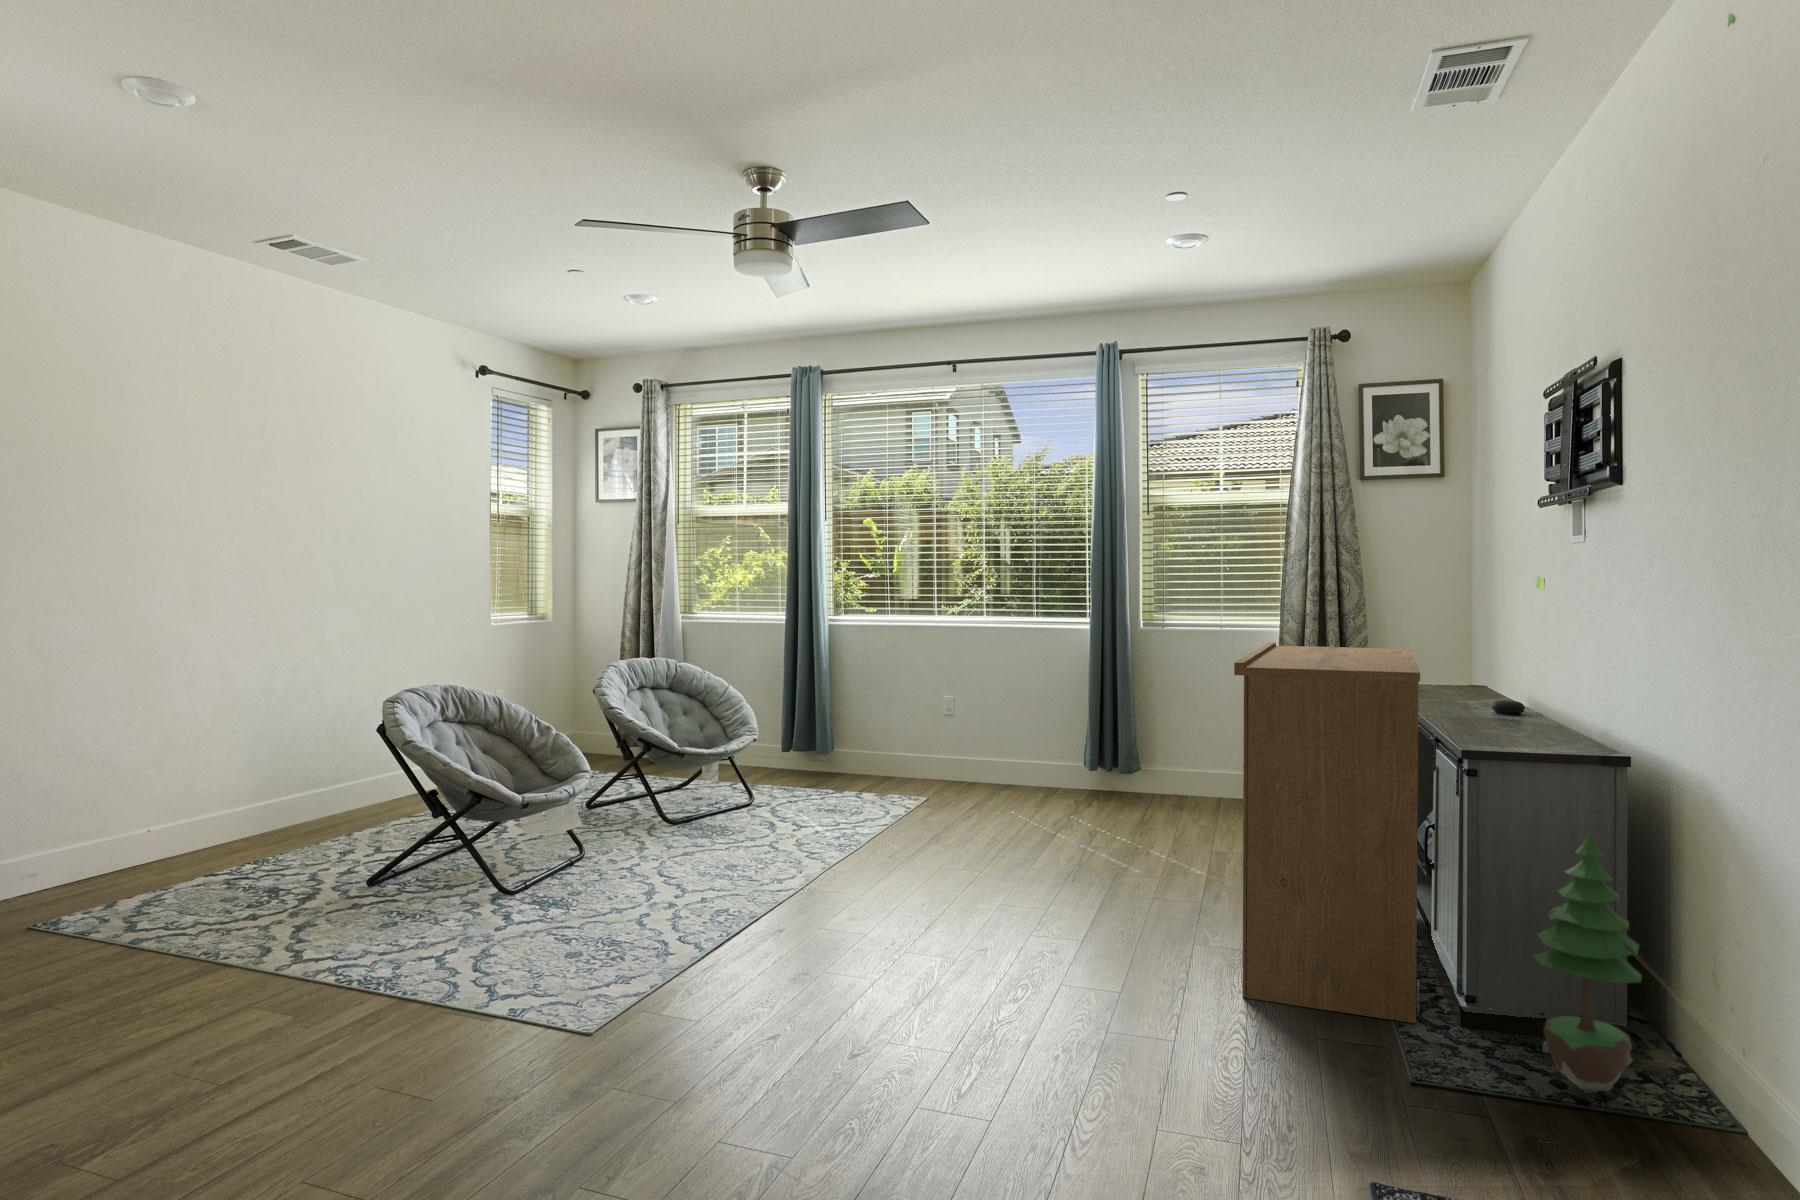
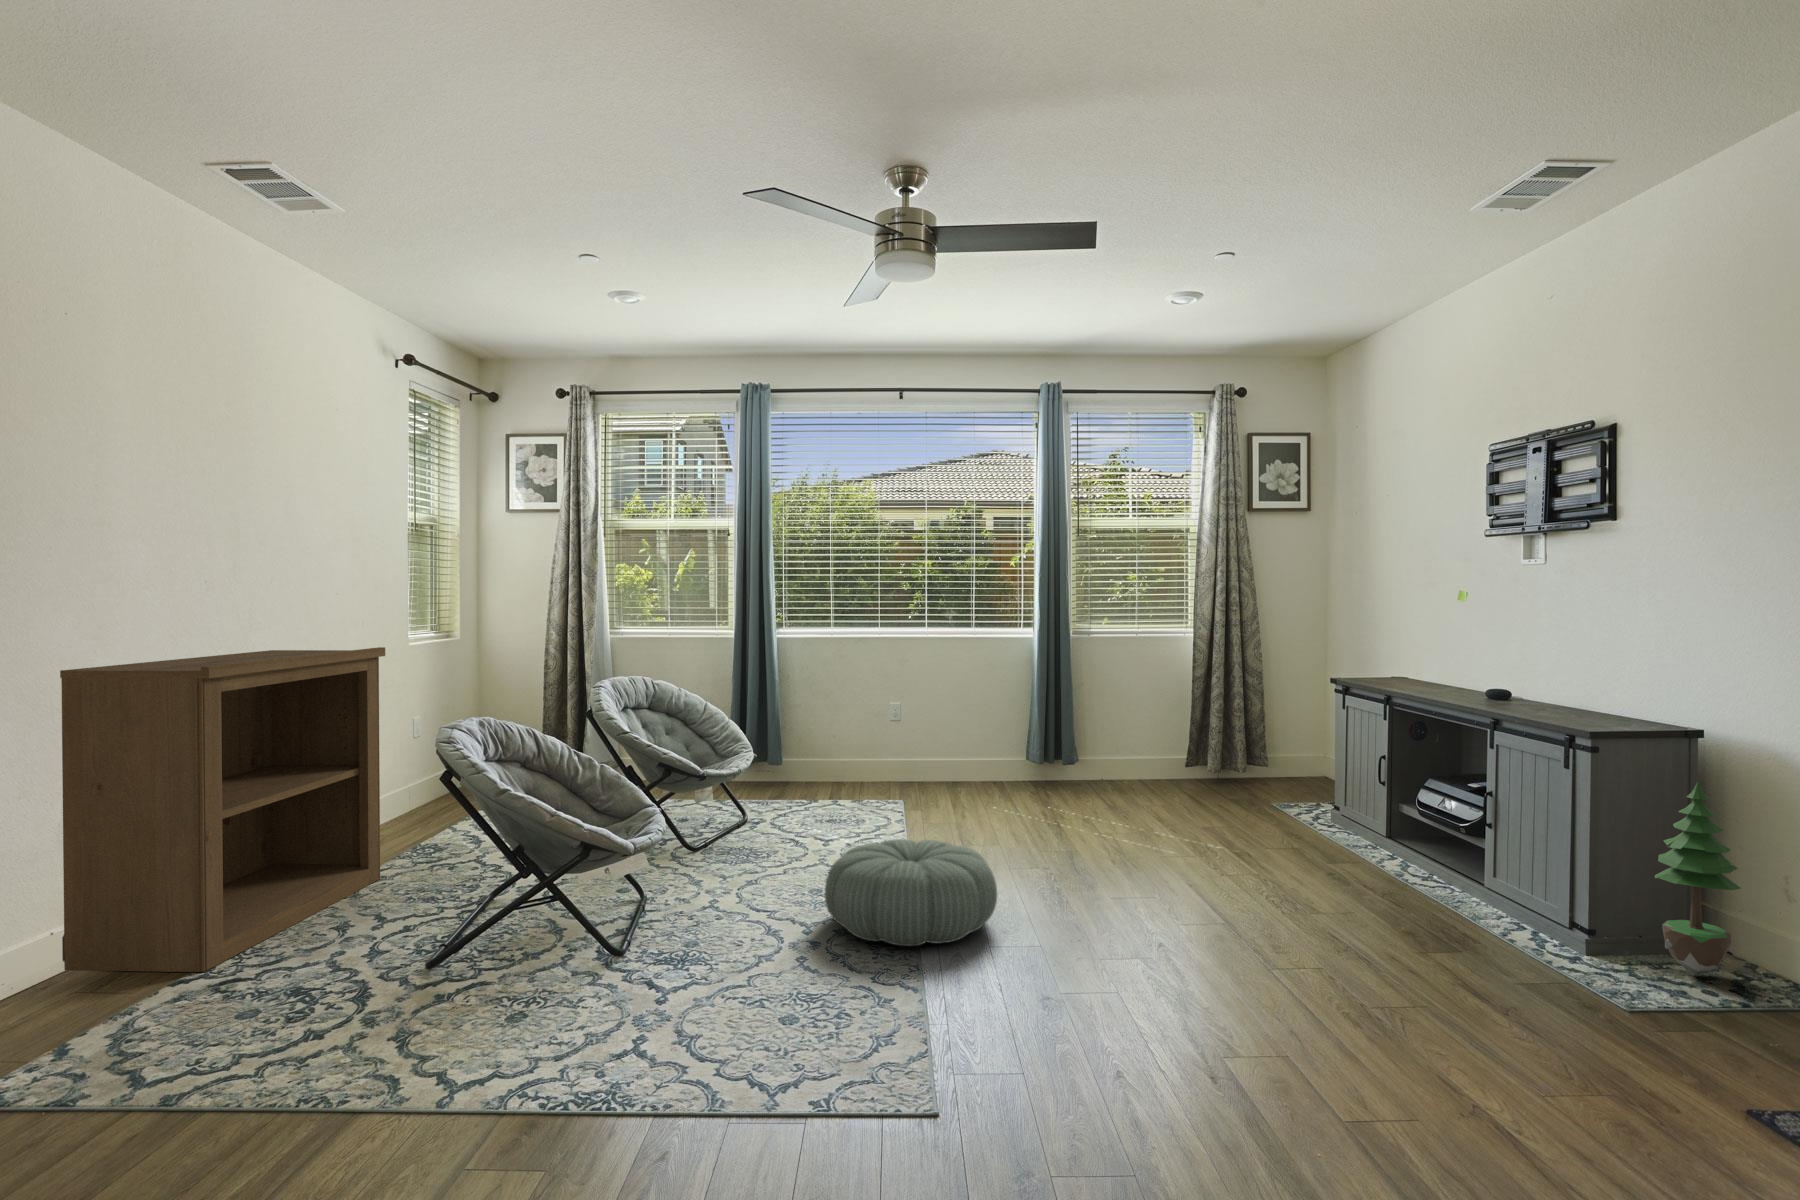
bookshelf: present [1234,642,1420,1023] -> present [60,647,385,972]
pouf: none [643,832,822,940] -> present [825,839,997,946]

